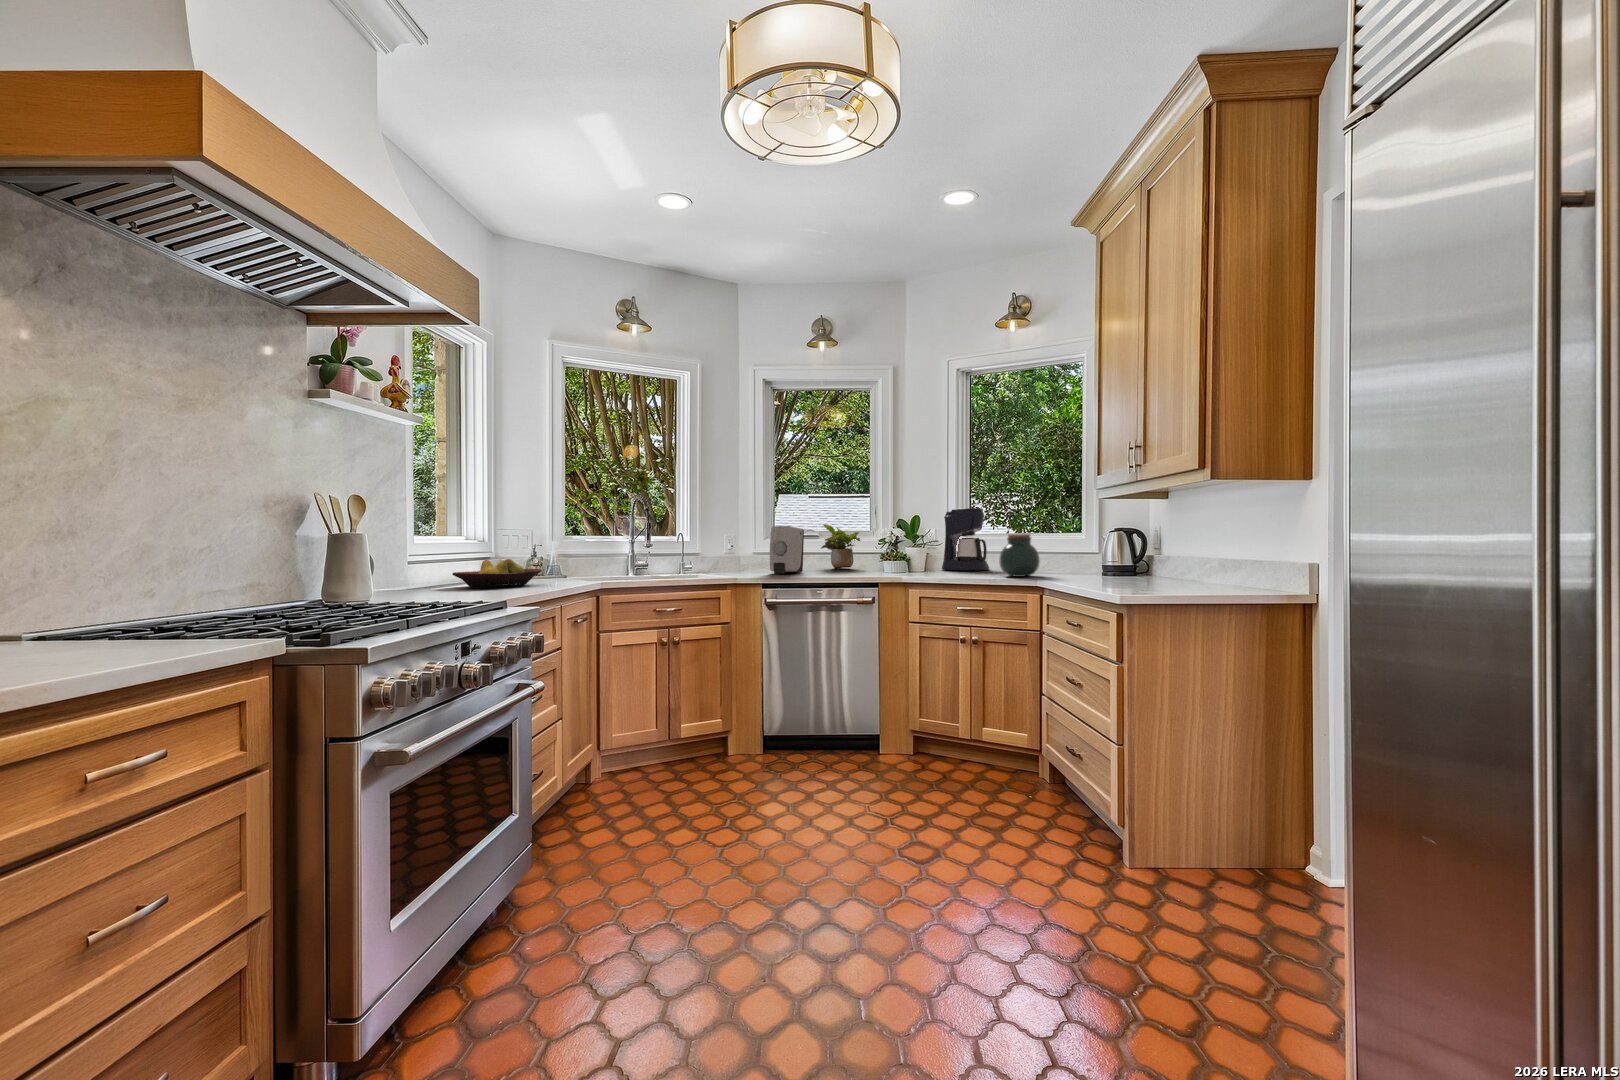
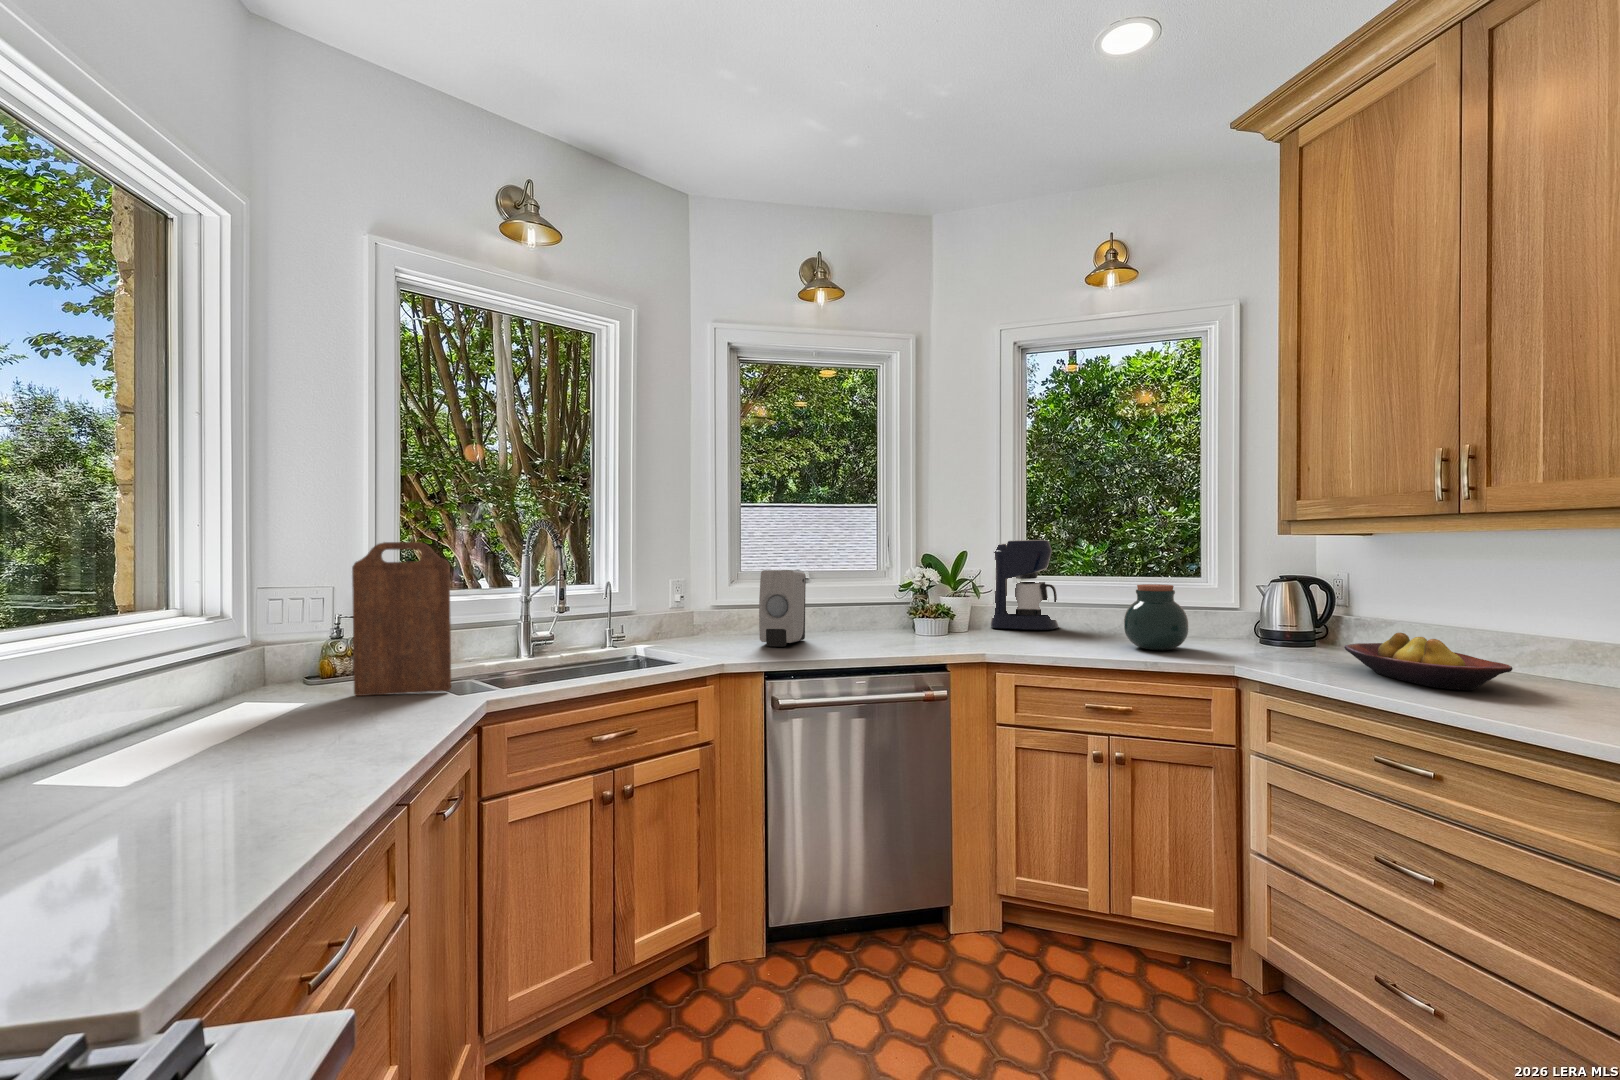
cutting board: none [541,504,586,581] -> present [352,542,451,696]
potted plant: present [821,525,860,569] -> none [816,564,875,628]
fruit bowl: present [453,559,542,588] -> present [1344,633,1512,690]

